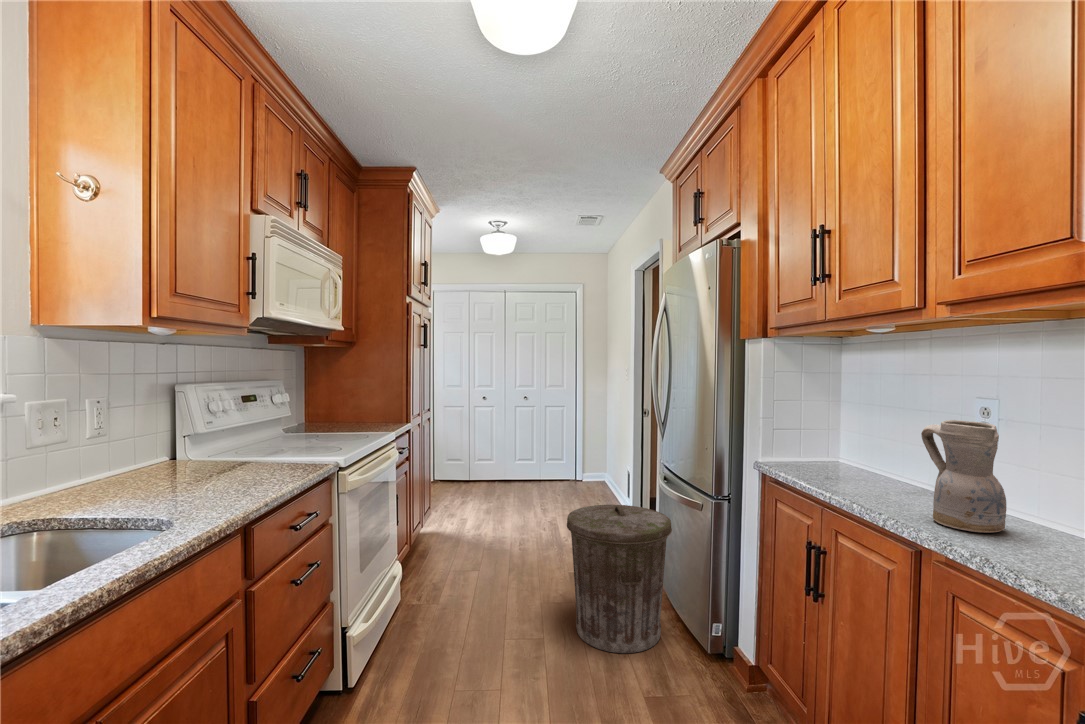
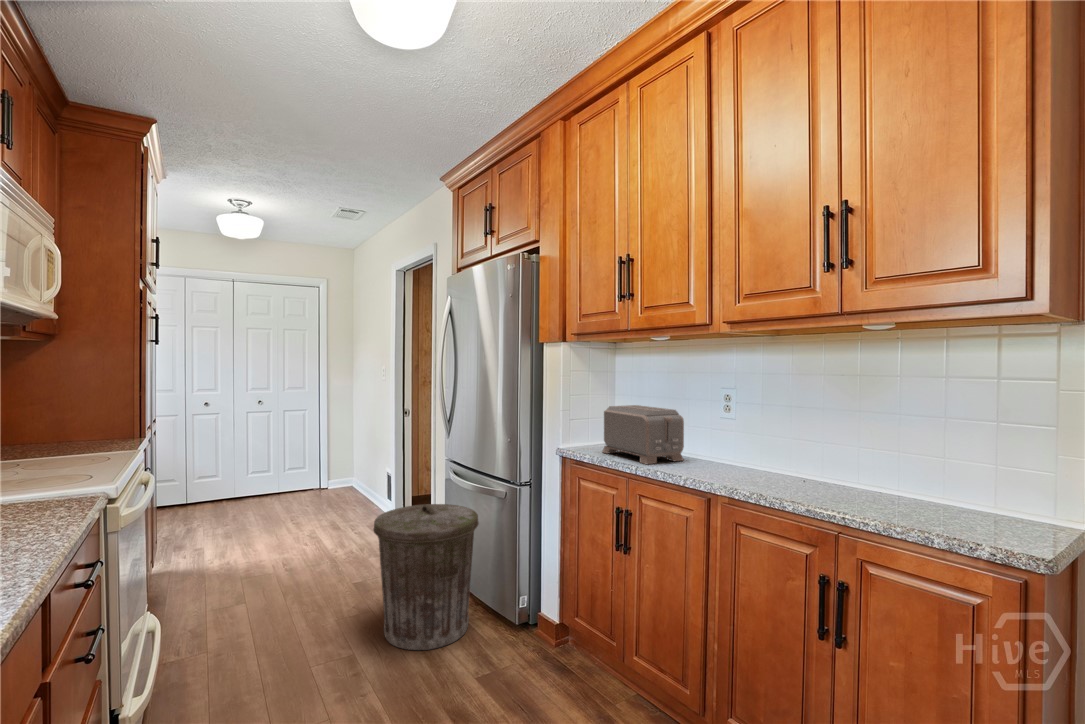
toaster: none [804,415,914,494] -> present [602,405,684,464]
ceramic pitcher: present [921,420,1006,533] -> none [703,404,754,480]

